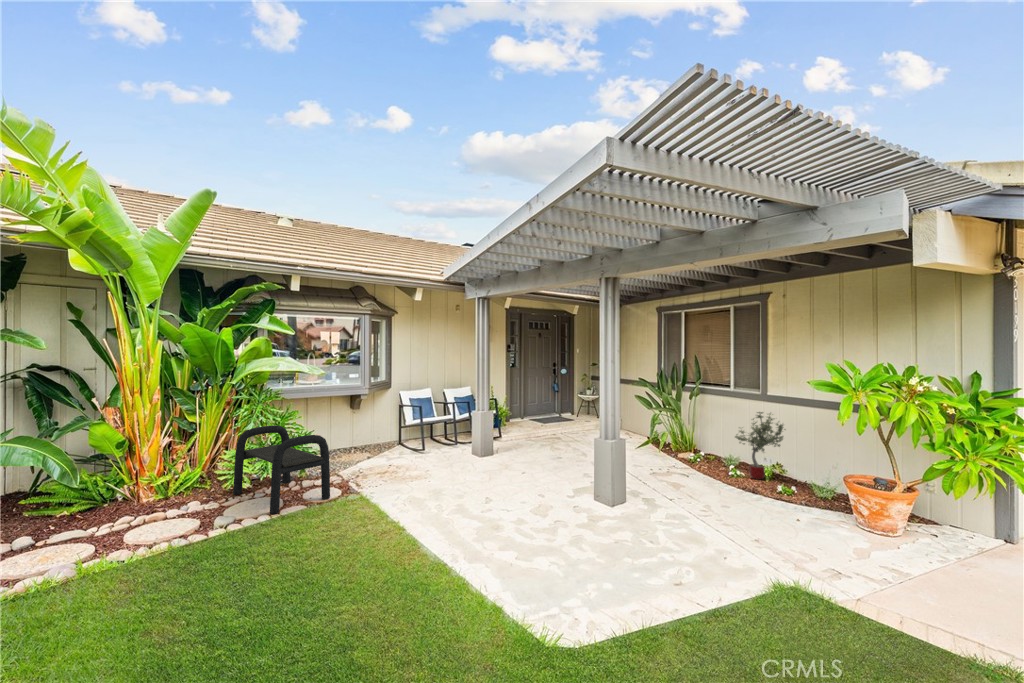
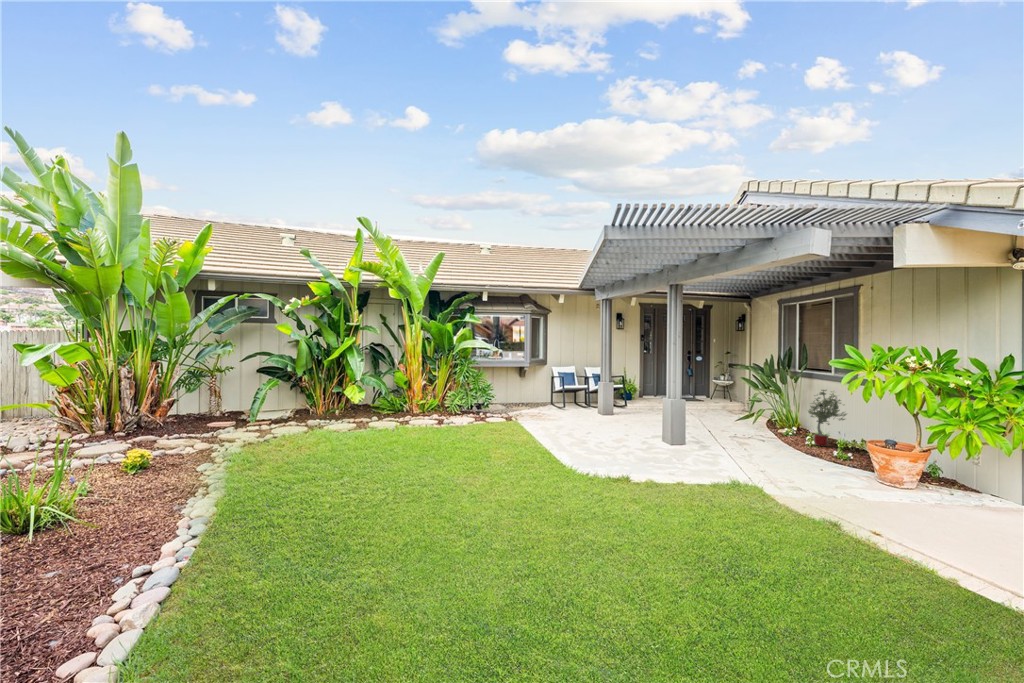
bench: present [233,425,330,514] -> none [452,379,498,423]

